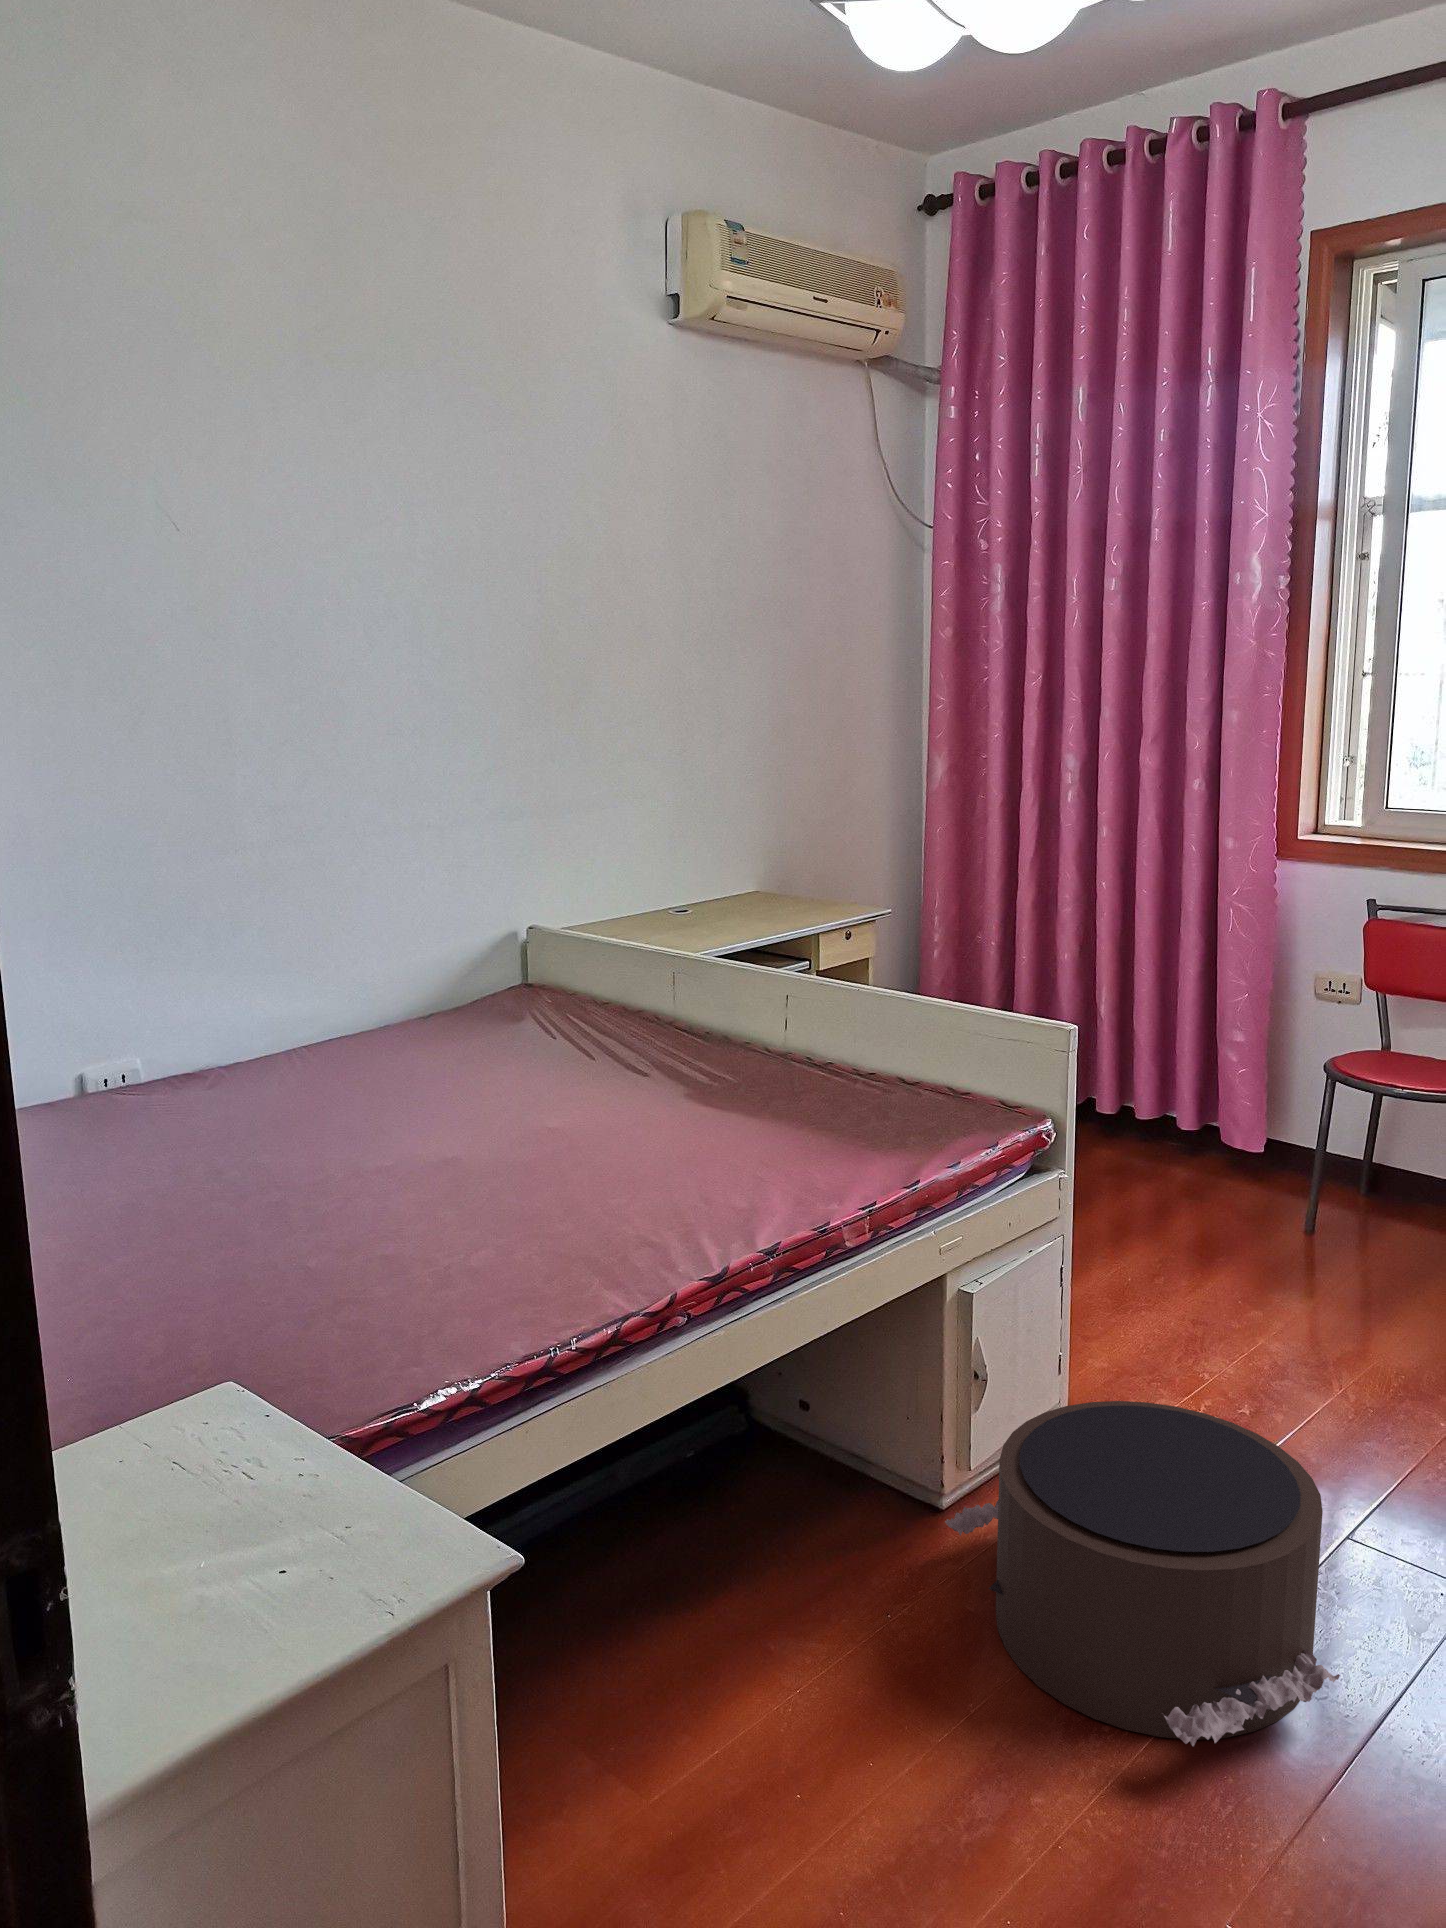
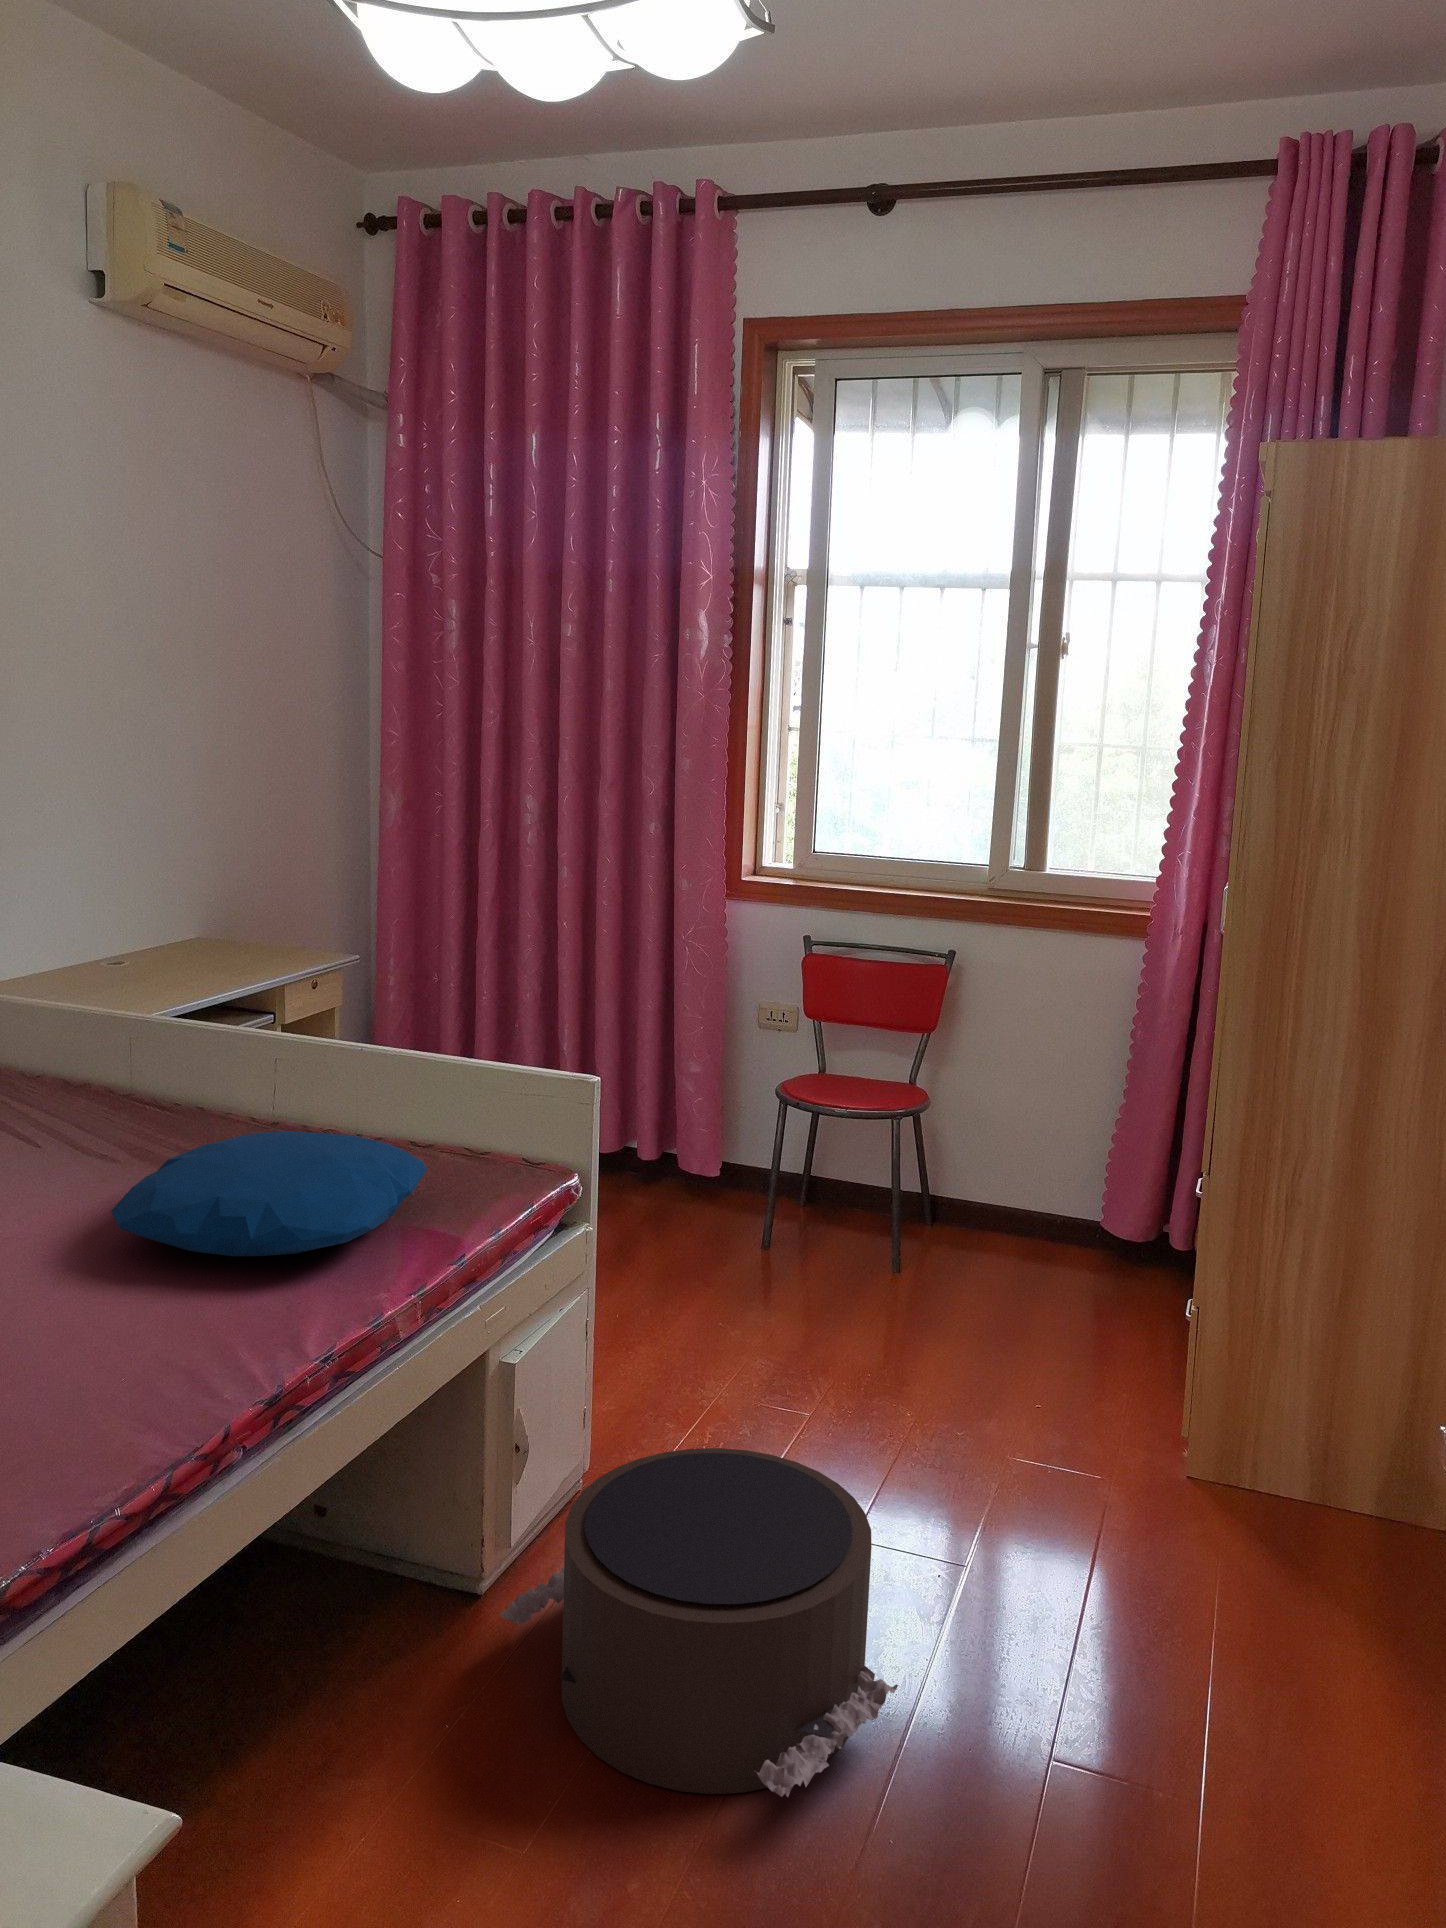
pillow: none [628,1058,901,1162] -> present [111,1131,427,1256]

